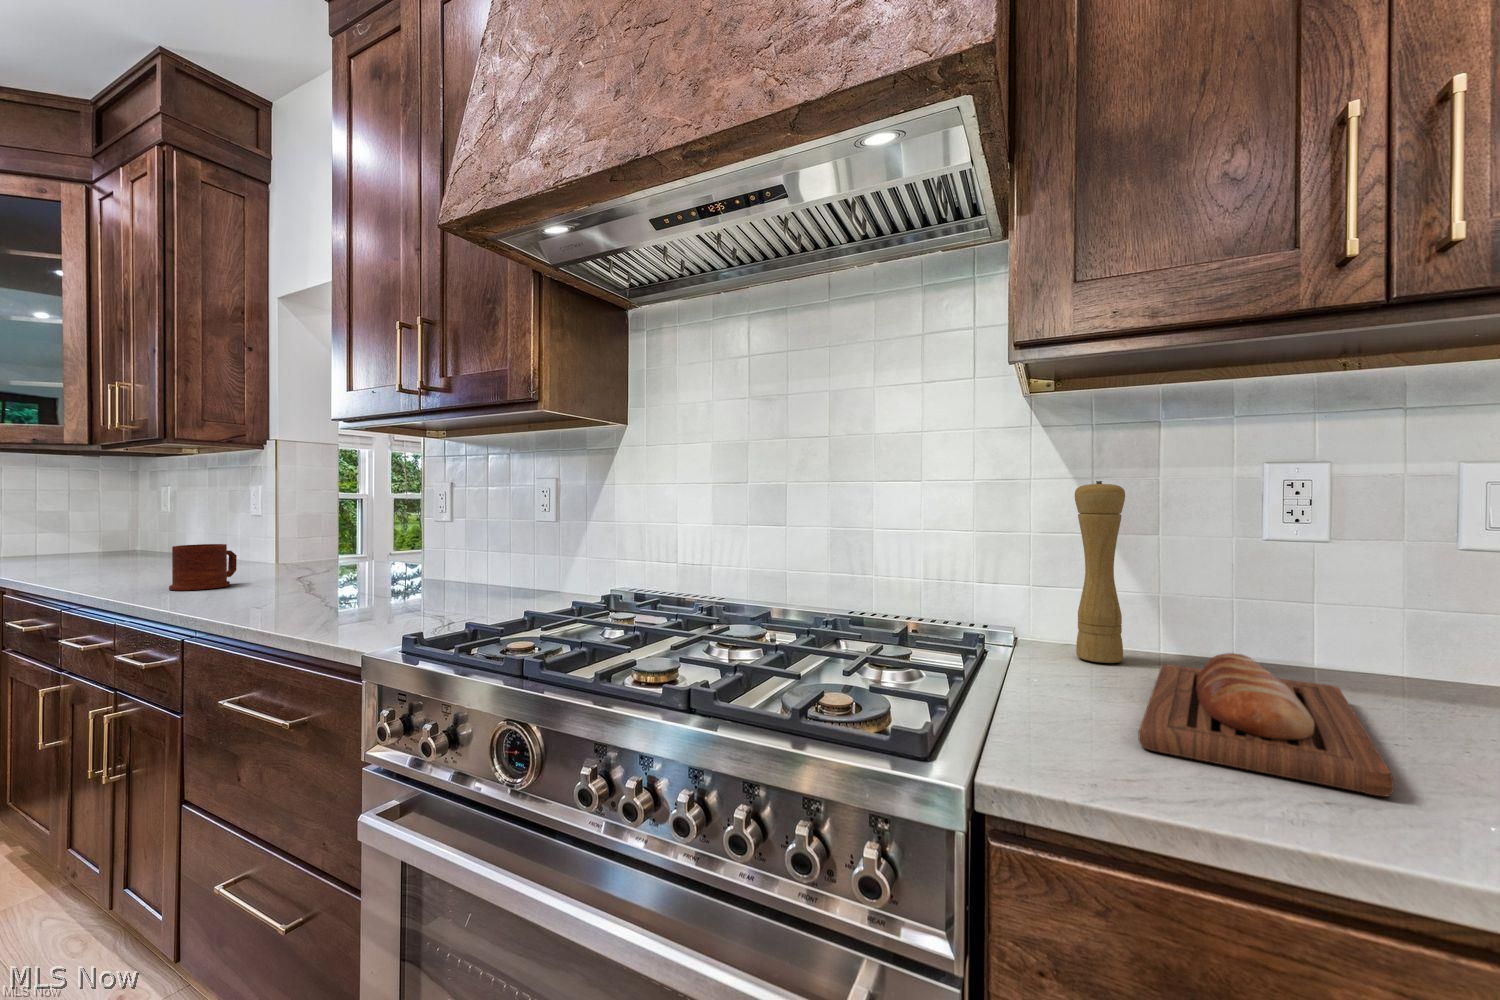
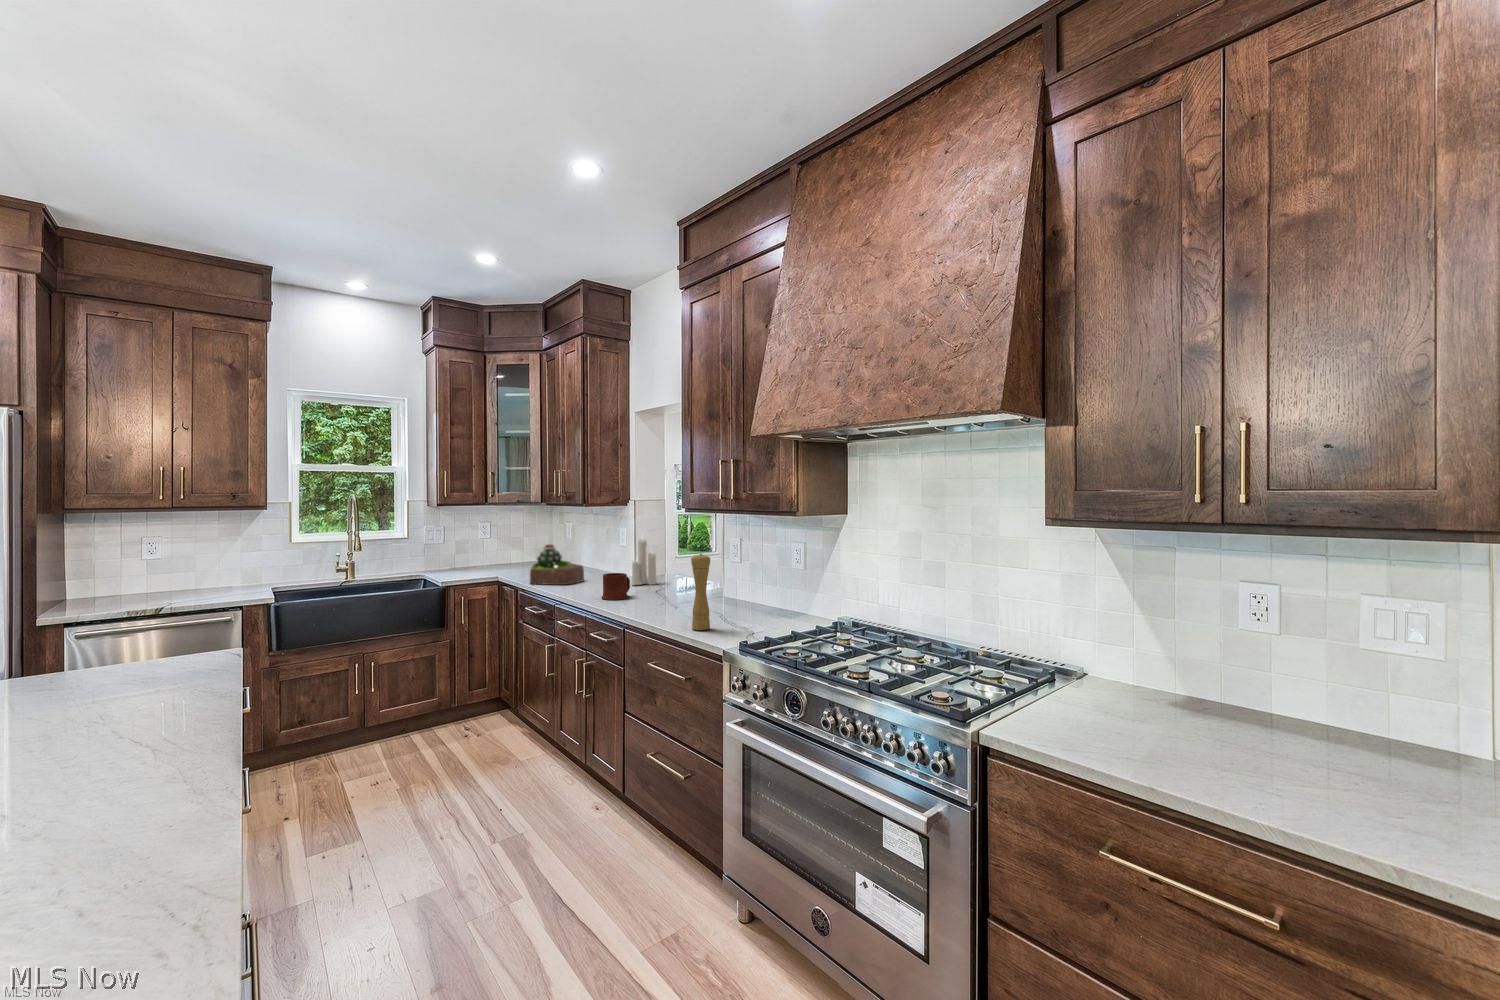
candle: none [255,480,307,571] -> present [632,539,657,585]
pepper mill: present [1075,481,1125,663] -> present [691,554,710,630]
succulent plant: none [34,507,166,577] -> present [530,545,584,585]
bread loaf: present [1138,653,1394,797] -> none [1074,694,1235,760]

